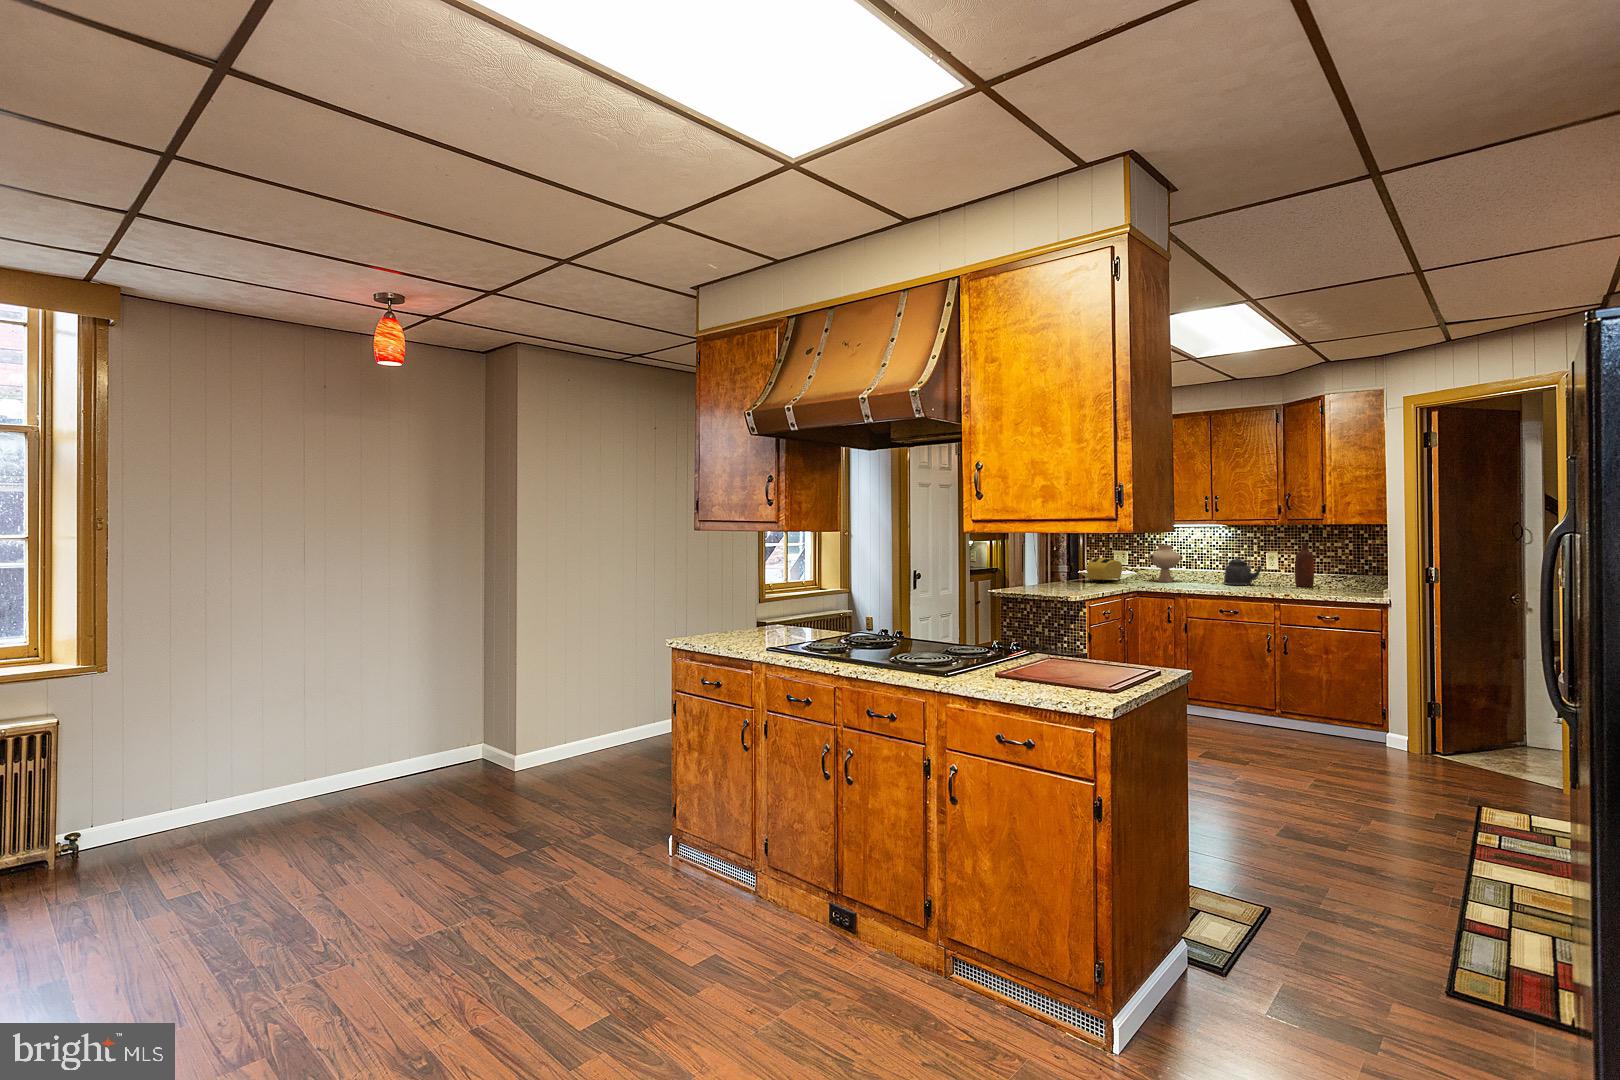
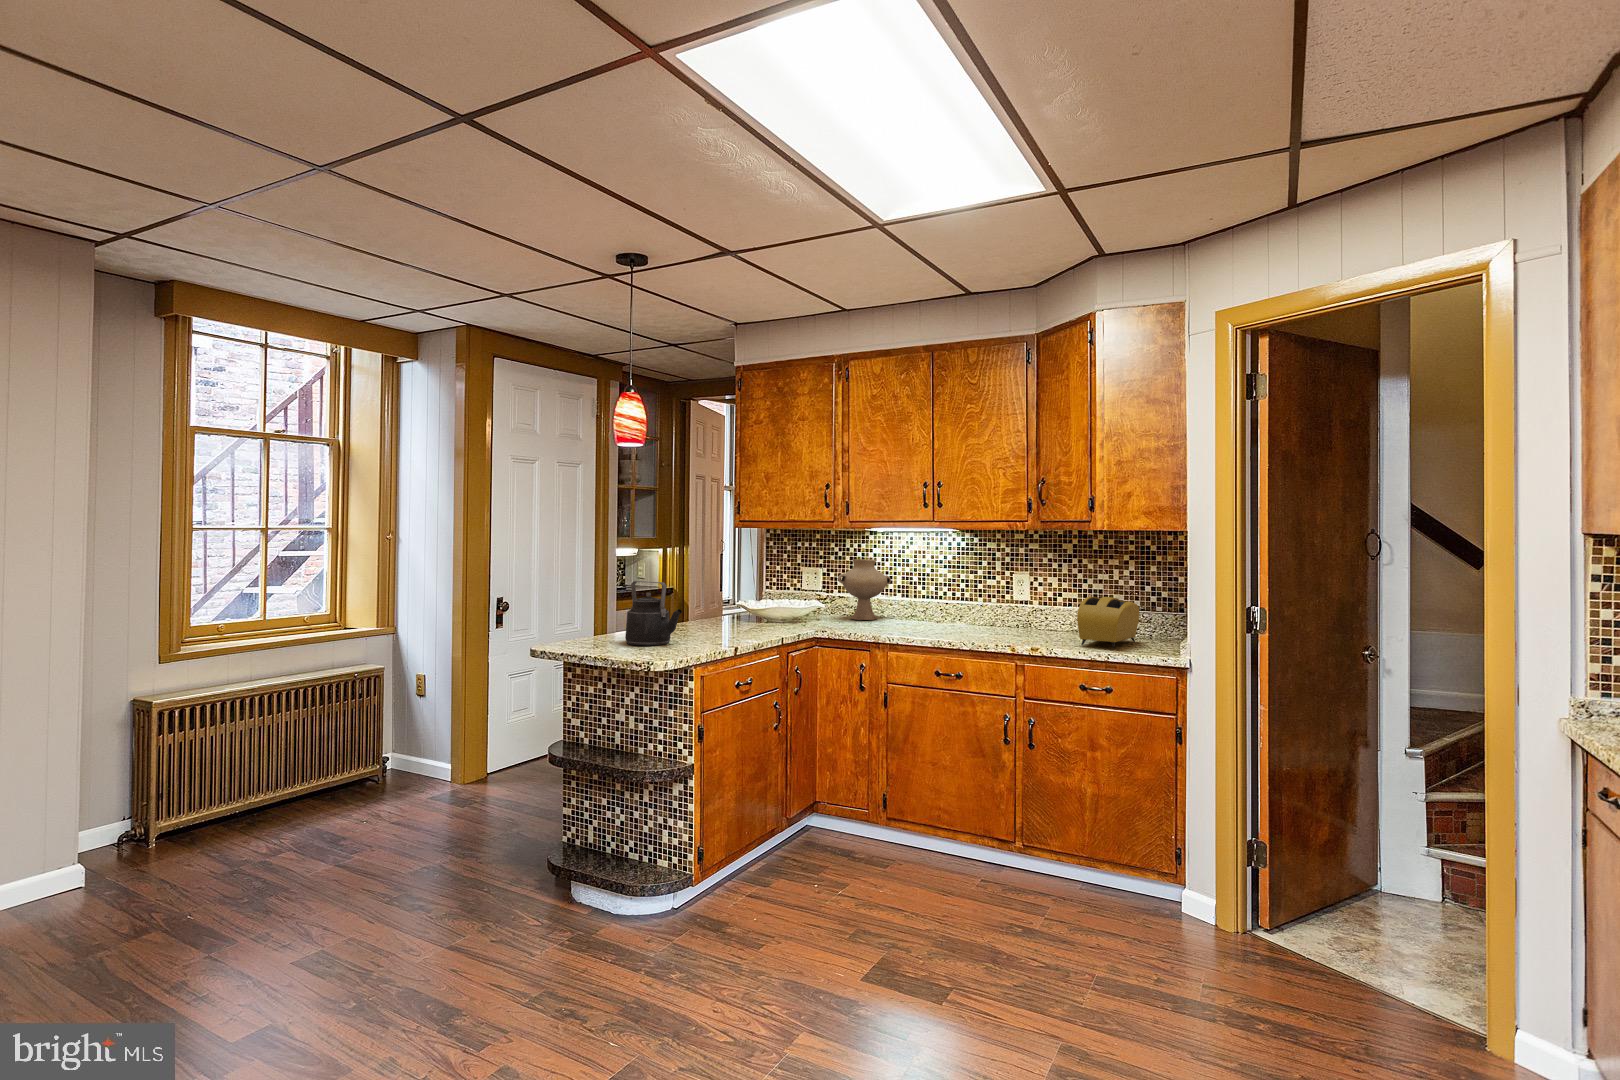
bottle: present [1295,543,1314,587] -> none [1051,560,1078,631]
kettle: present [1224,554,1263,585] -> present [625,581,682,645]
toaster: present [1087,558,1122,582] -> present [1077,597,1139,648]

